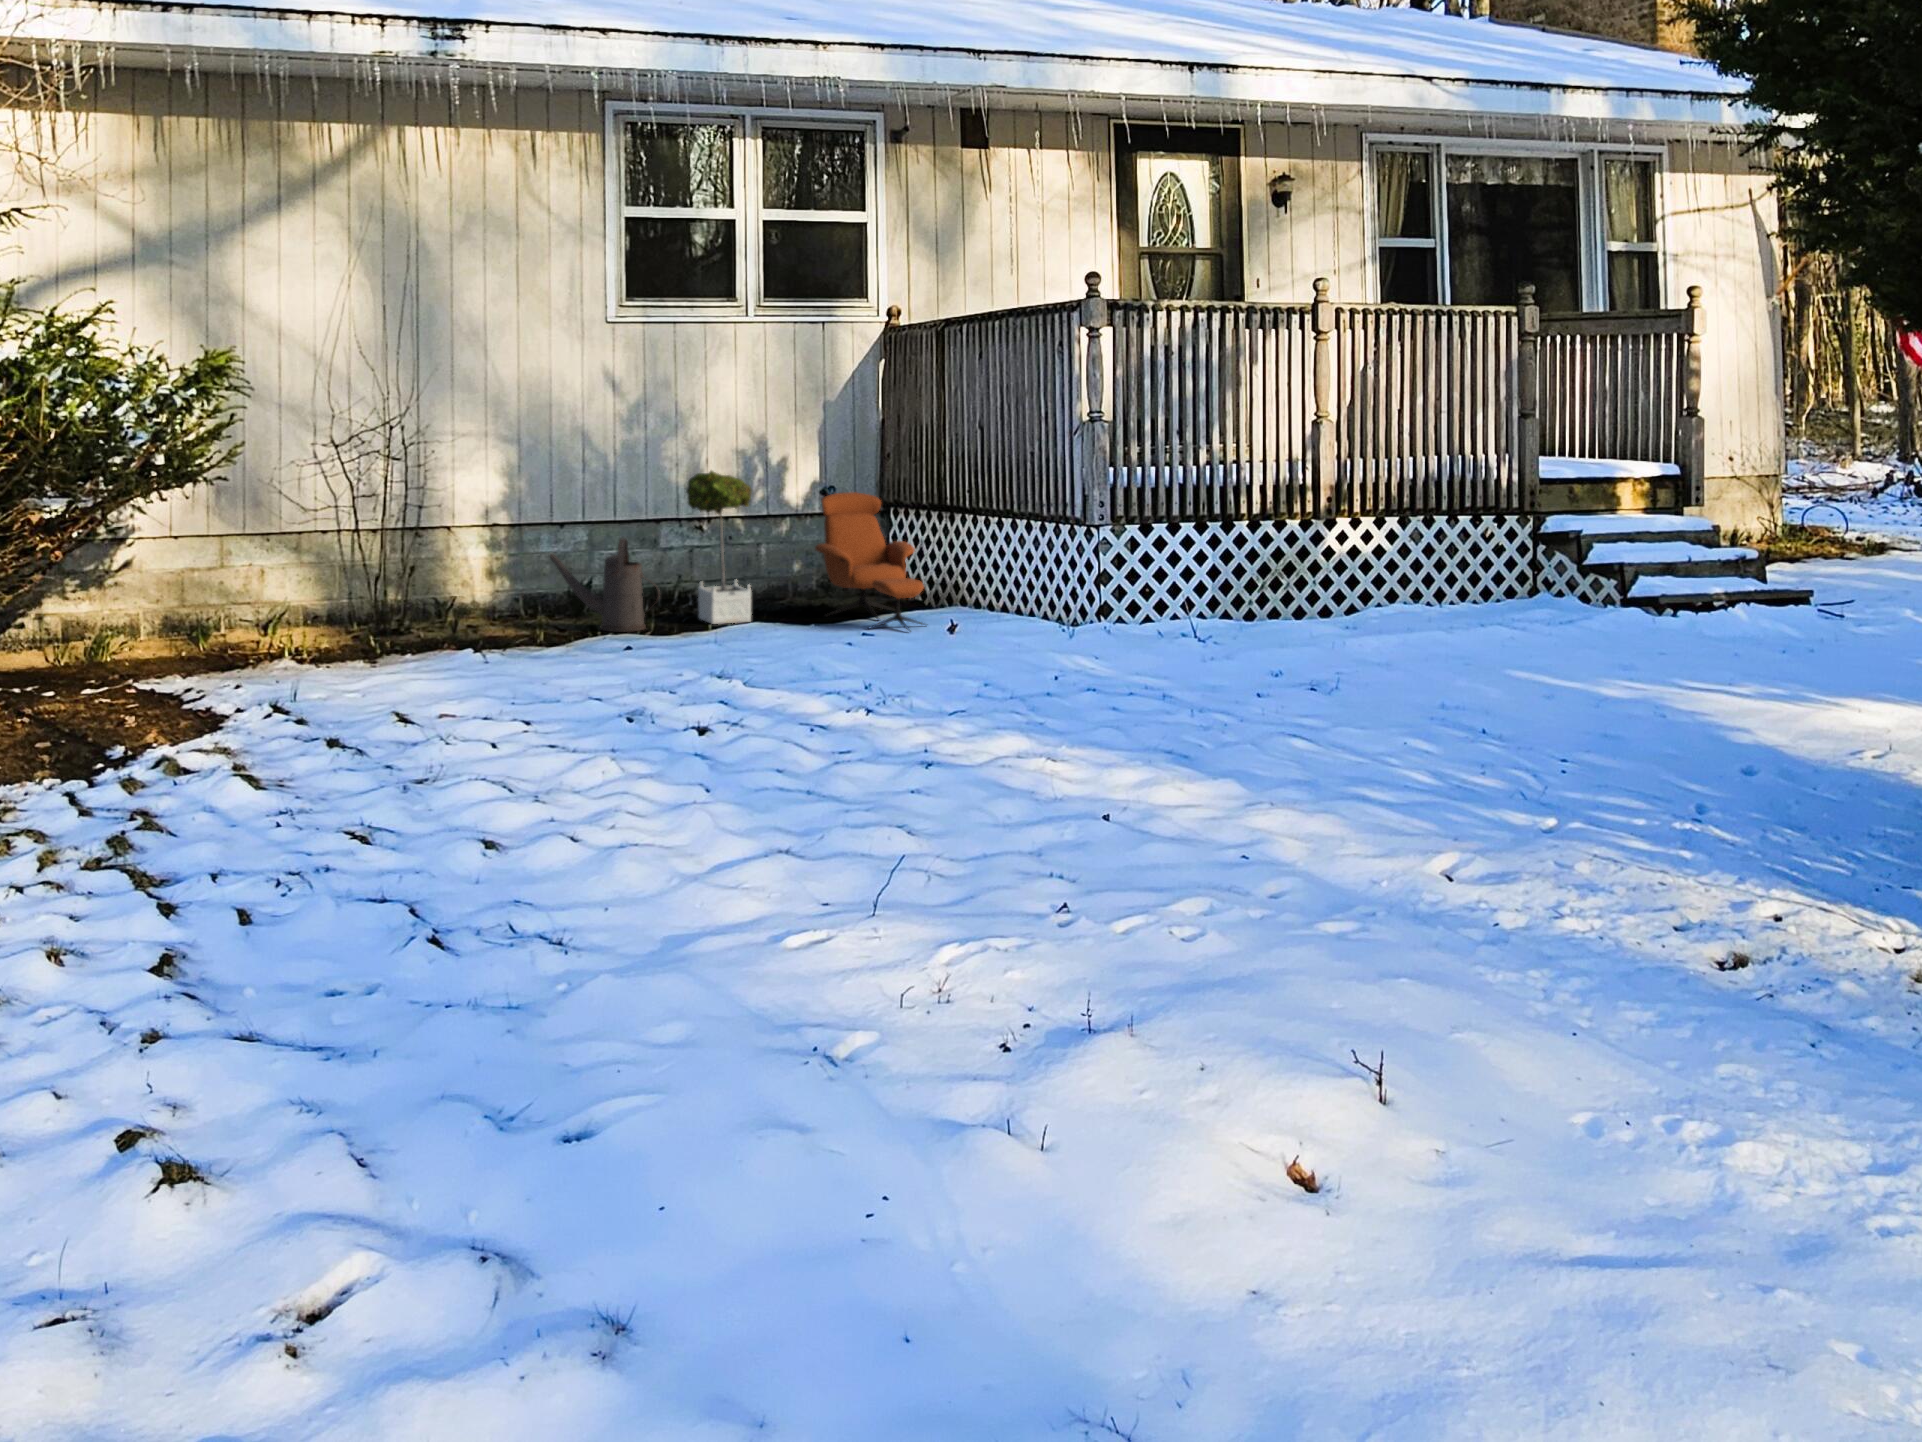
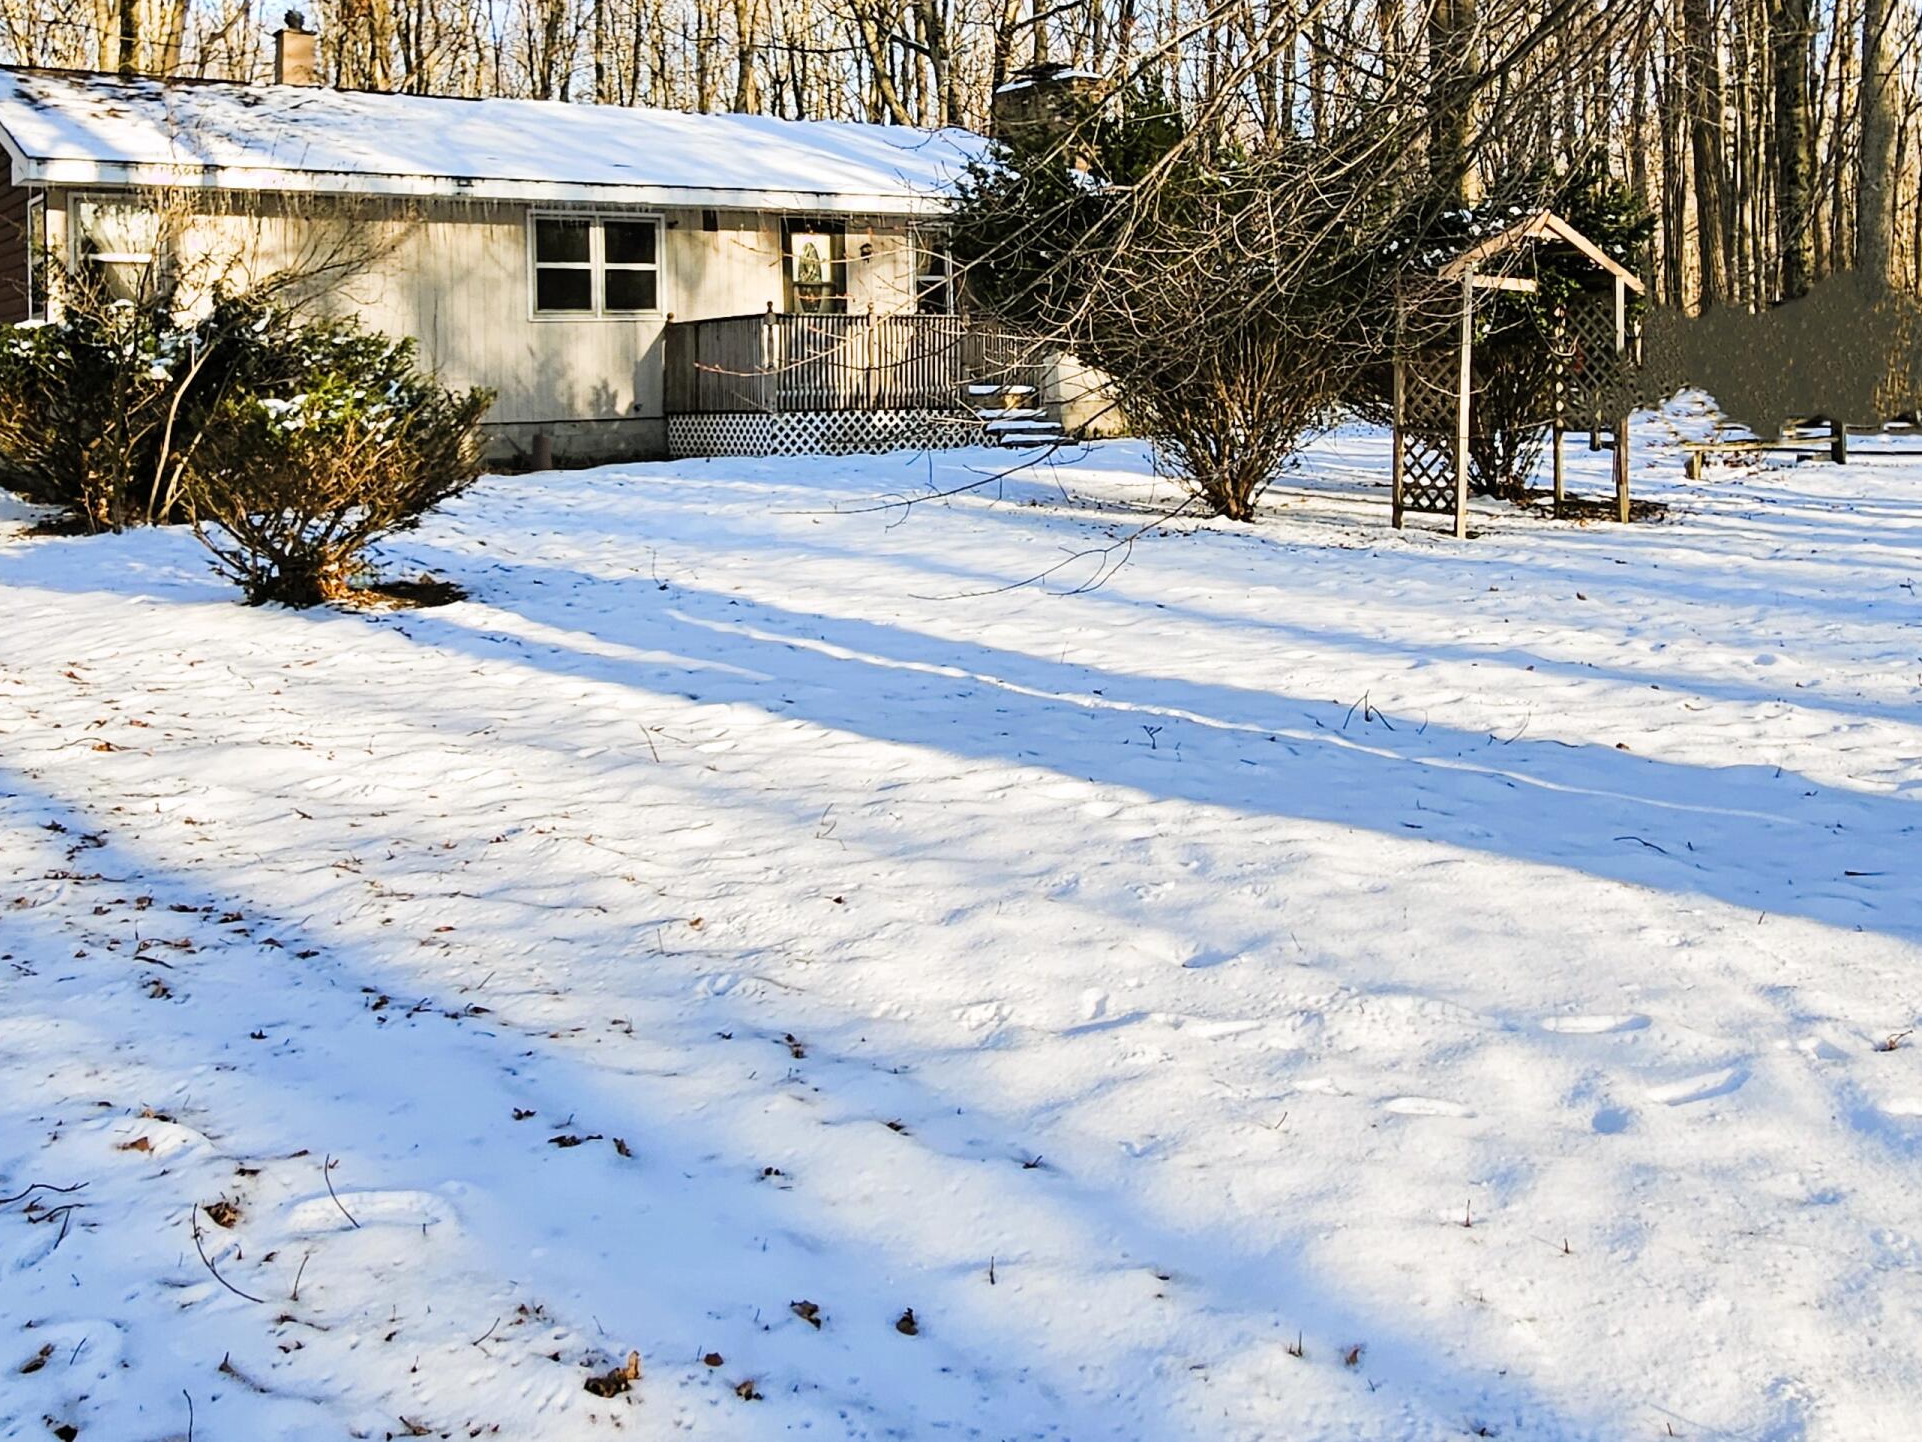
potted tree: present [686,471,752,624] -> none [570,392,603,467]
lounge chair: present [815,492,924,631] -> none [633,404,690,466]

